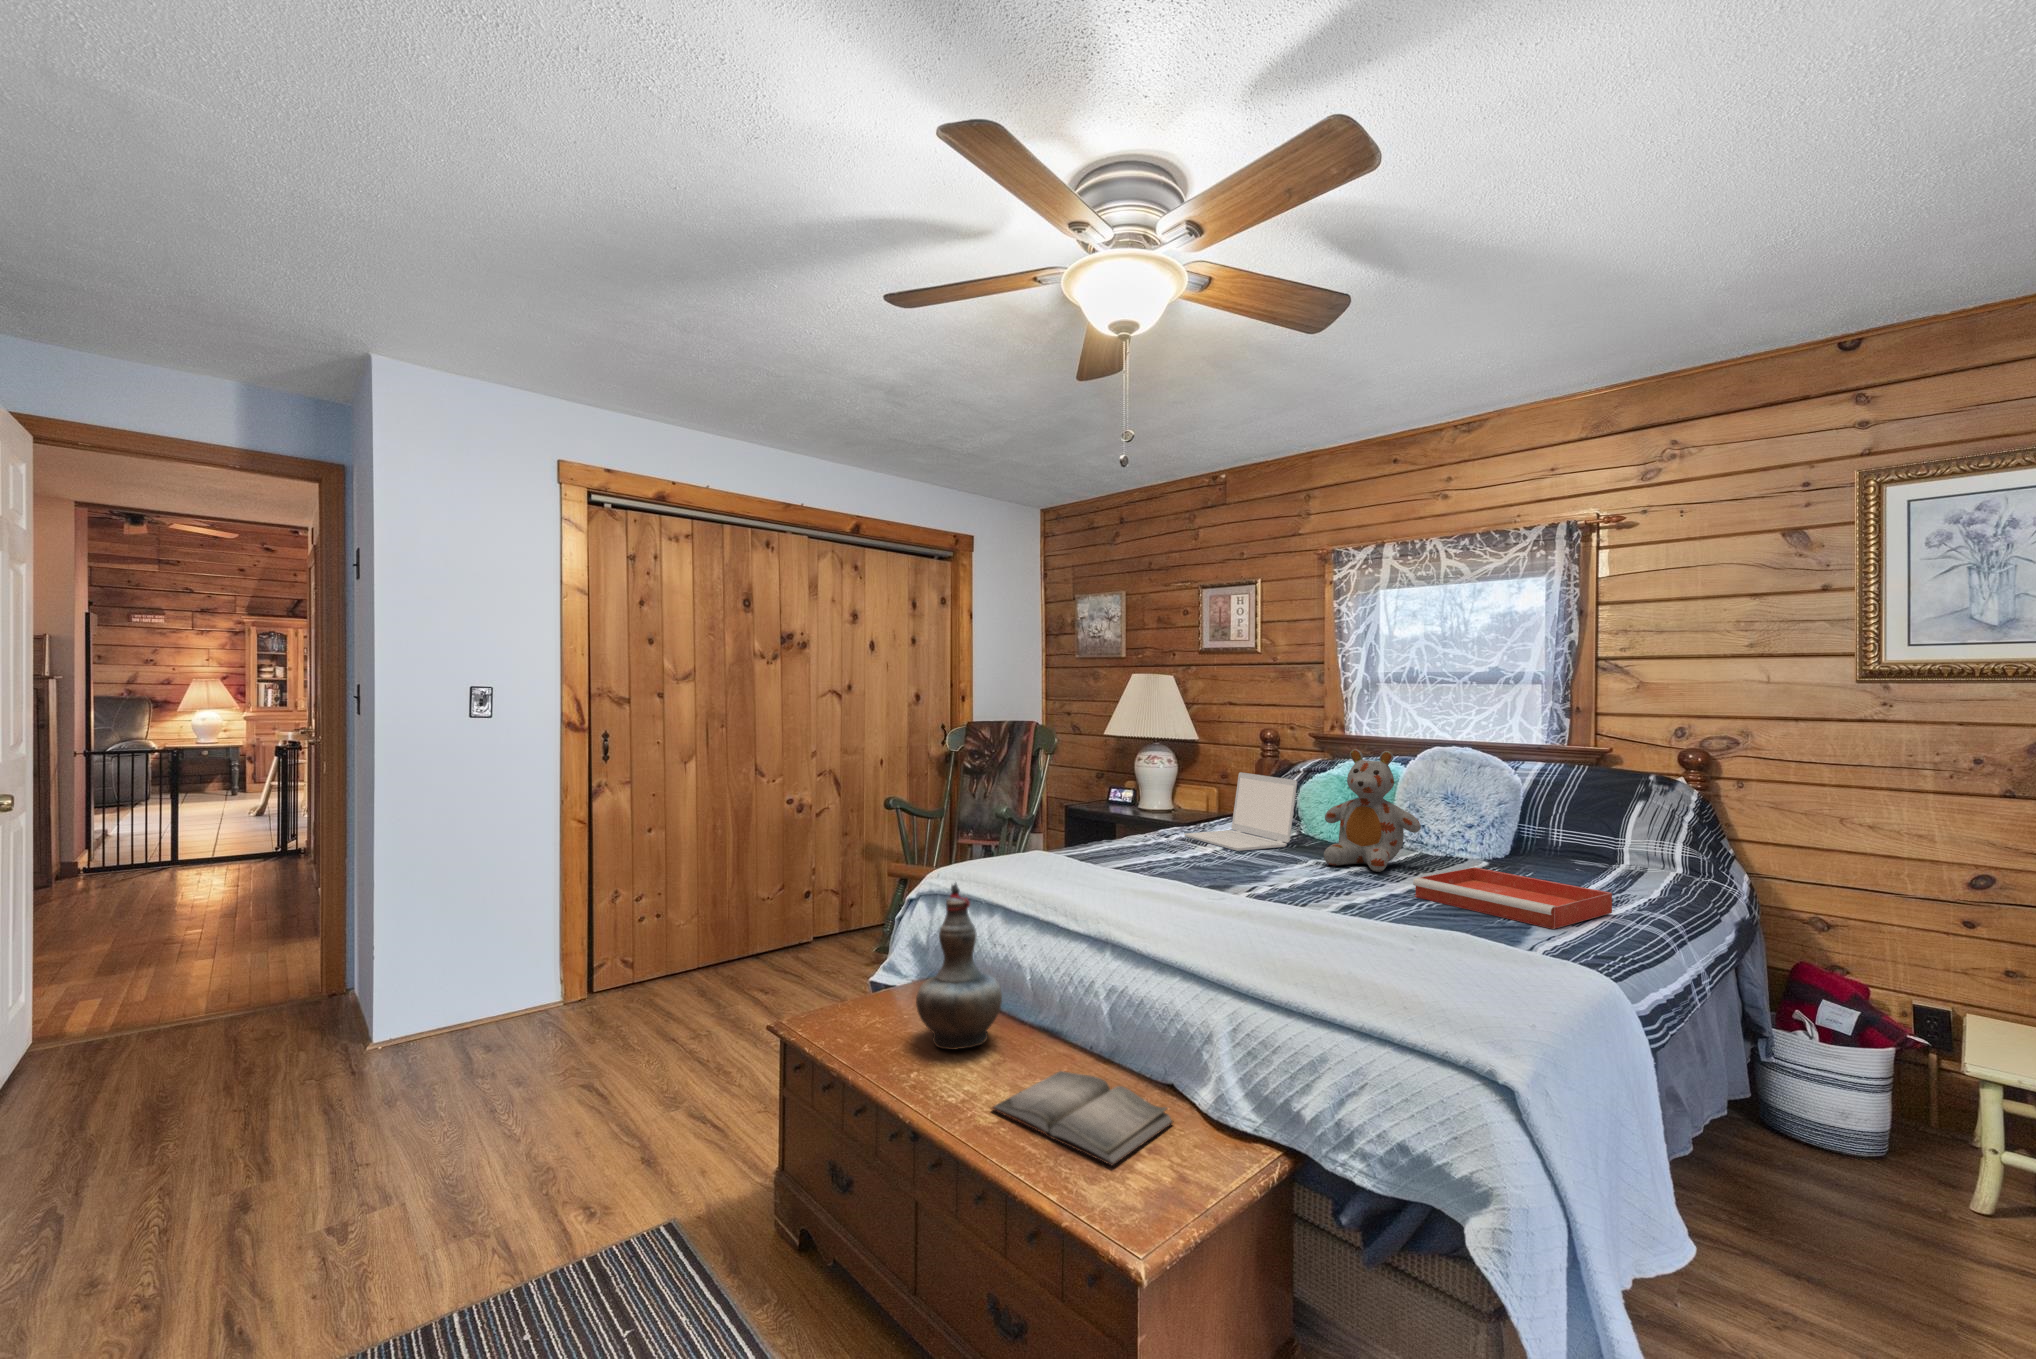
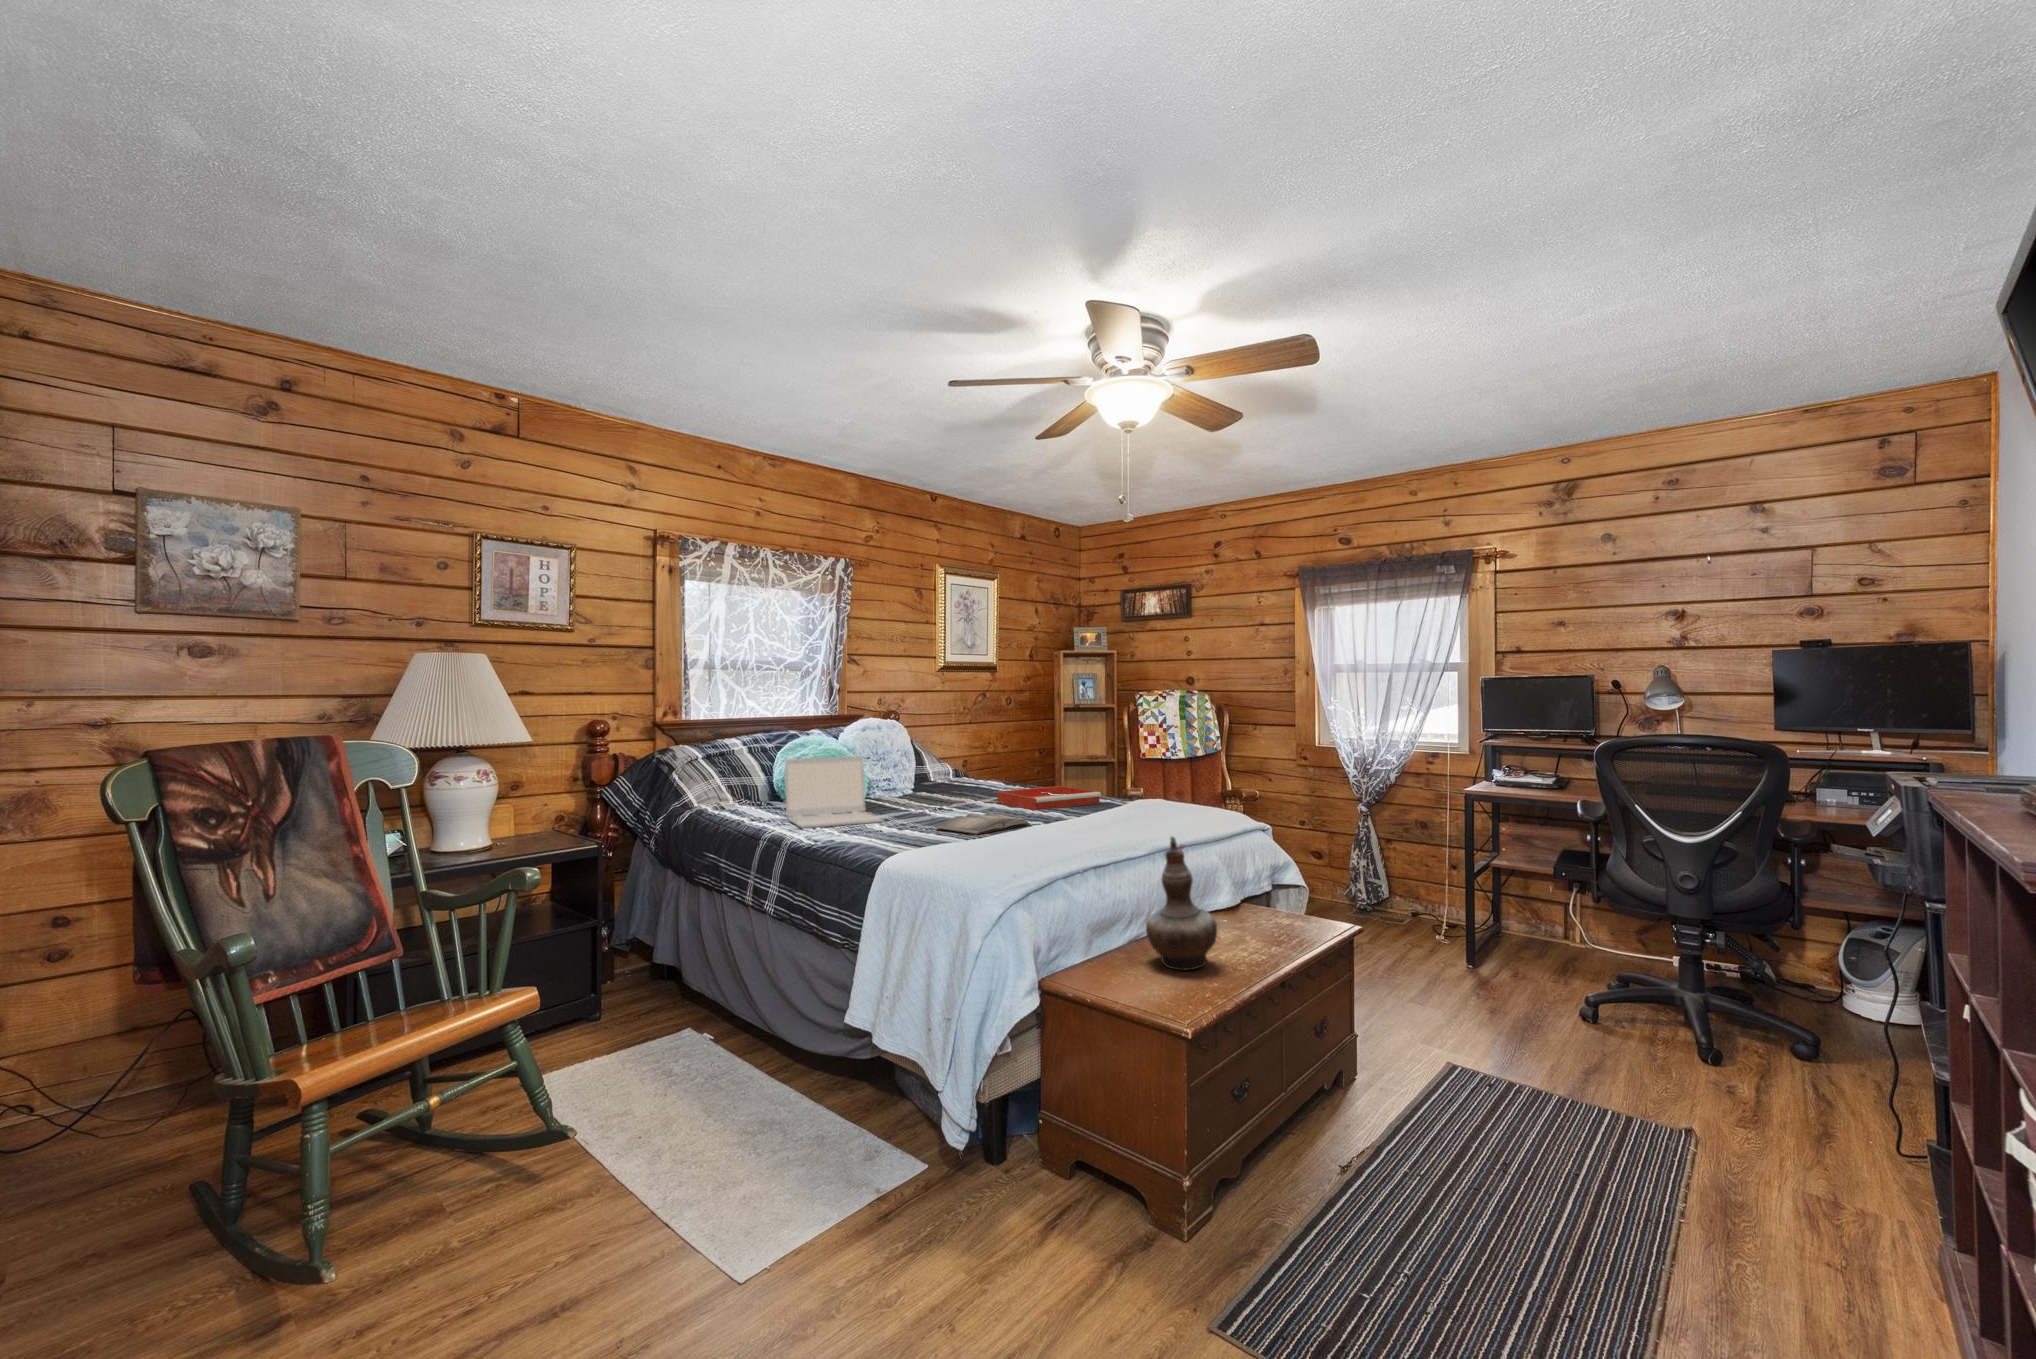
stuffed bear: present [1324,749,1421,872] -> none [900,723,971,813]
hardback book: present [992,1071,1173,1165] -> present [936,813,1029,834]

